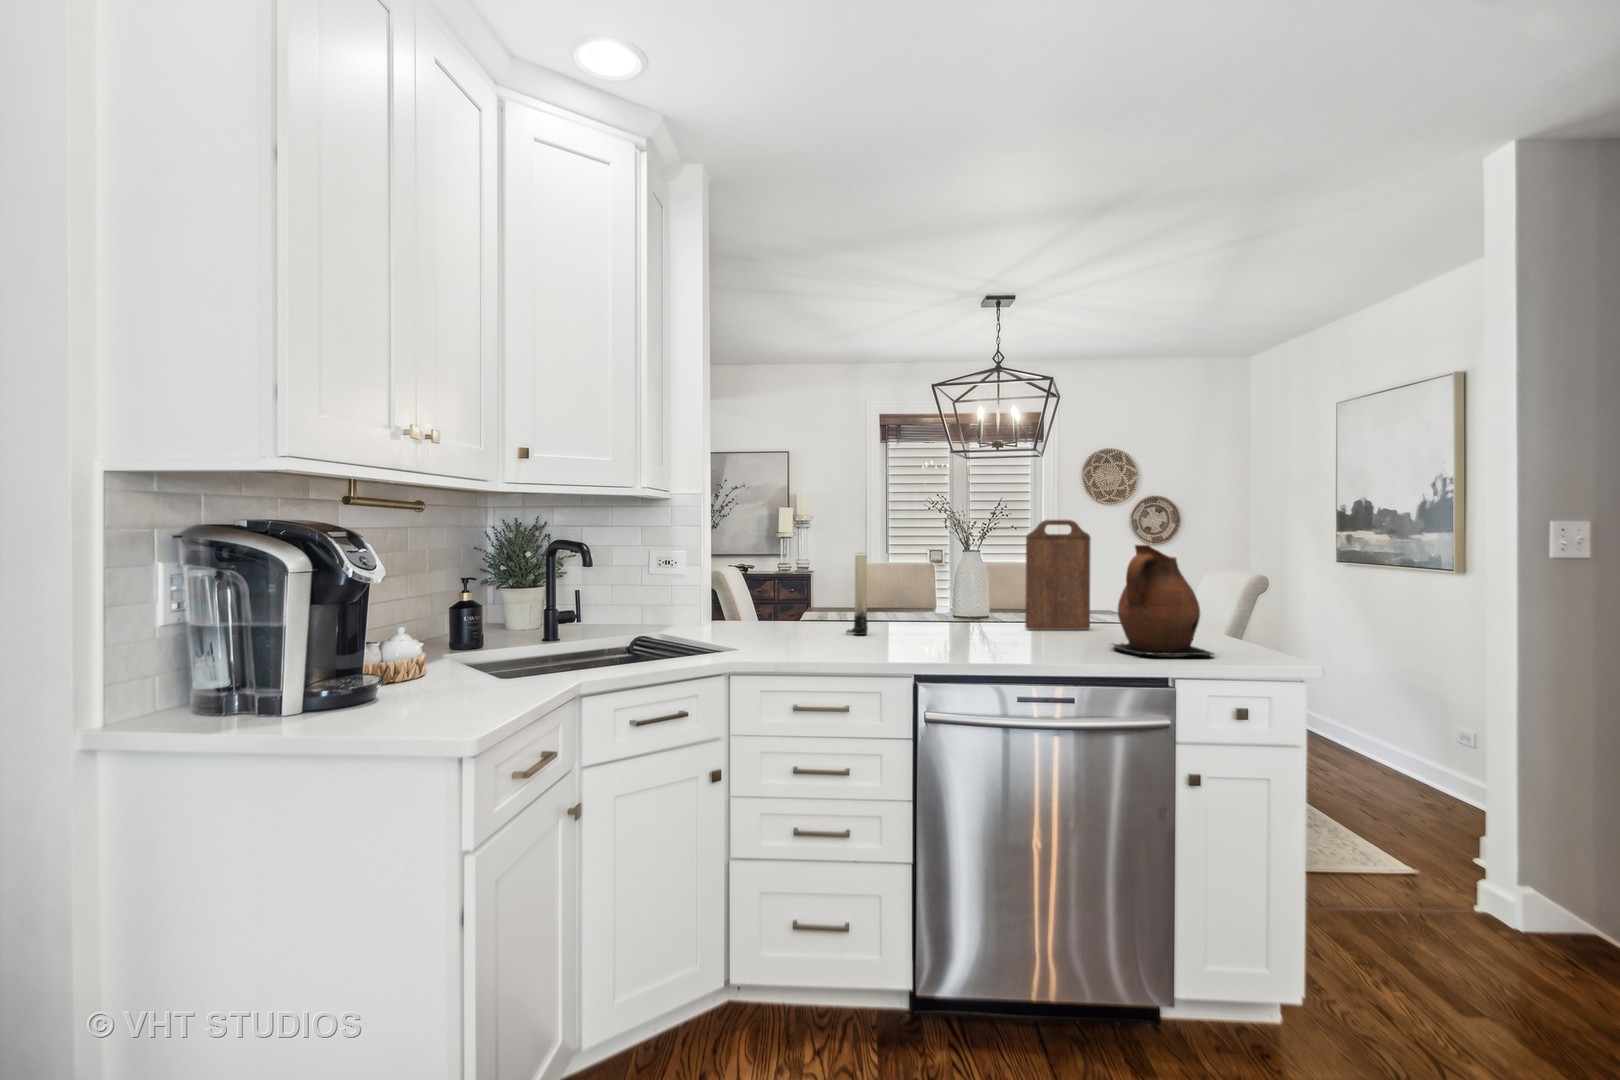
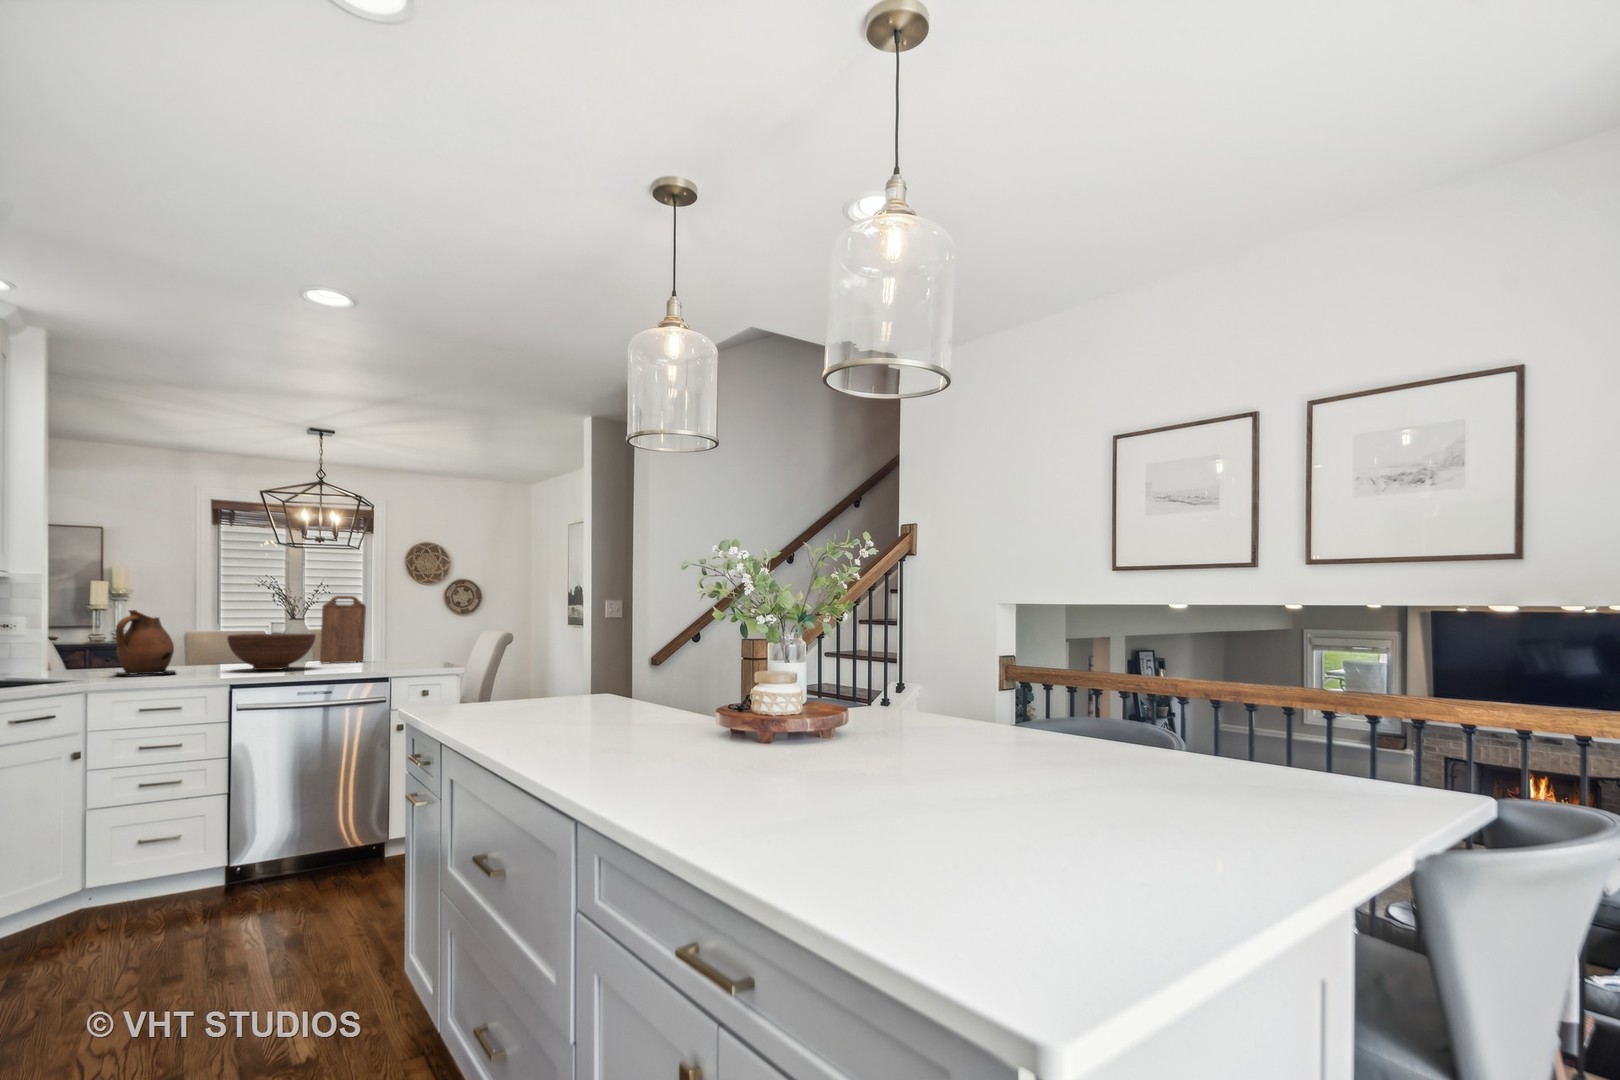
ceramic pitcher: present [1113,545,1214,656] -> present [115,610,176,675]
candle: present [846,552,868,635] -> none [183,616,203,670]
fruit bowl: none [900,581,1028,645] -> present [227,634,316,670]

